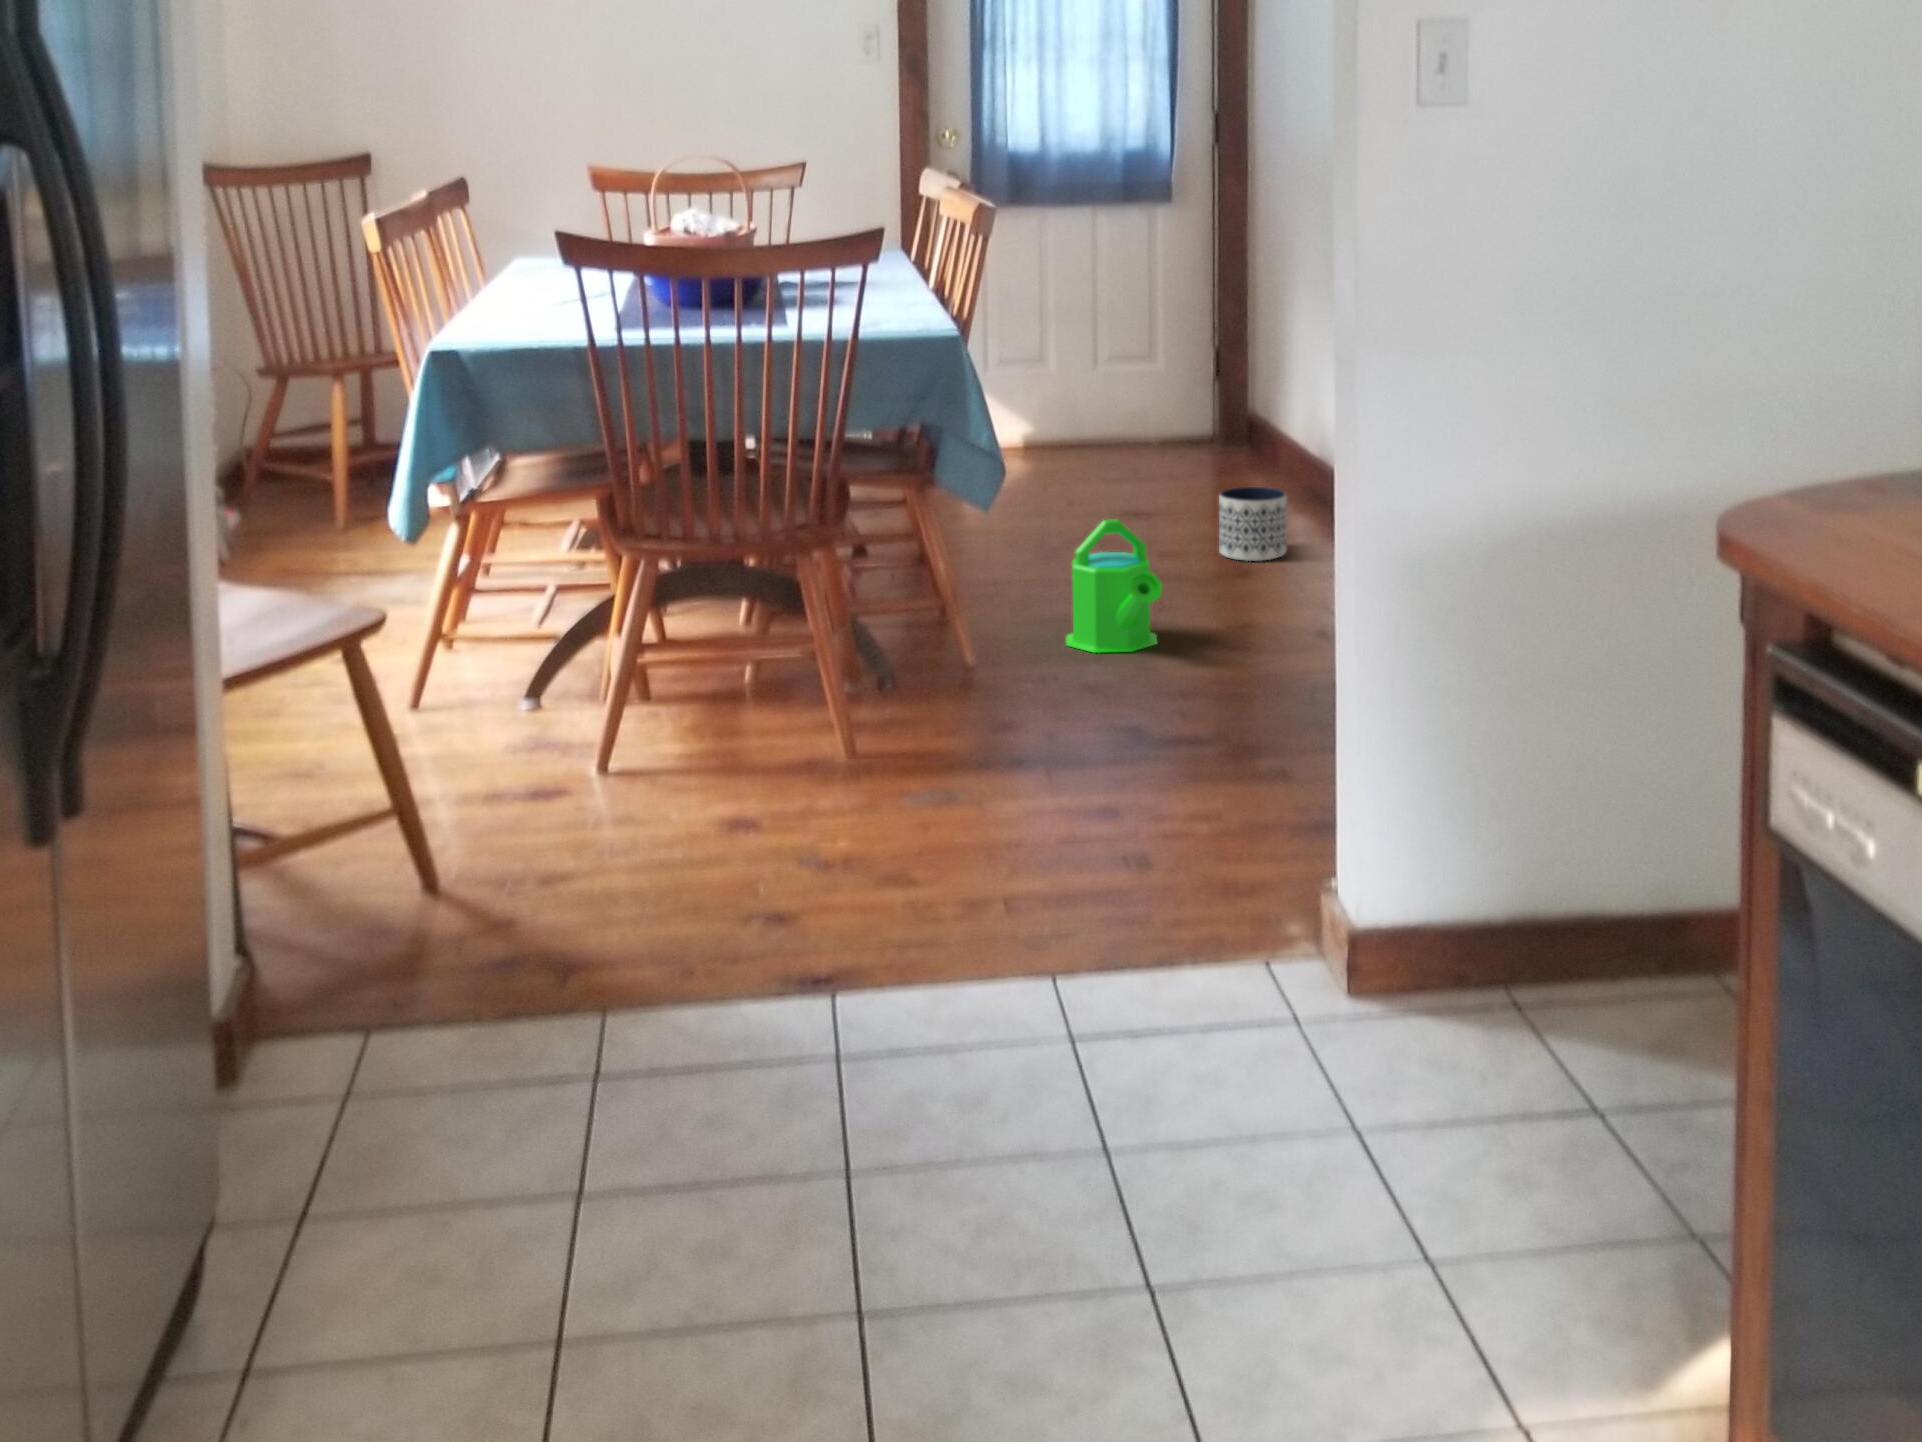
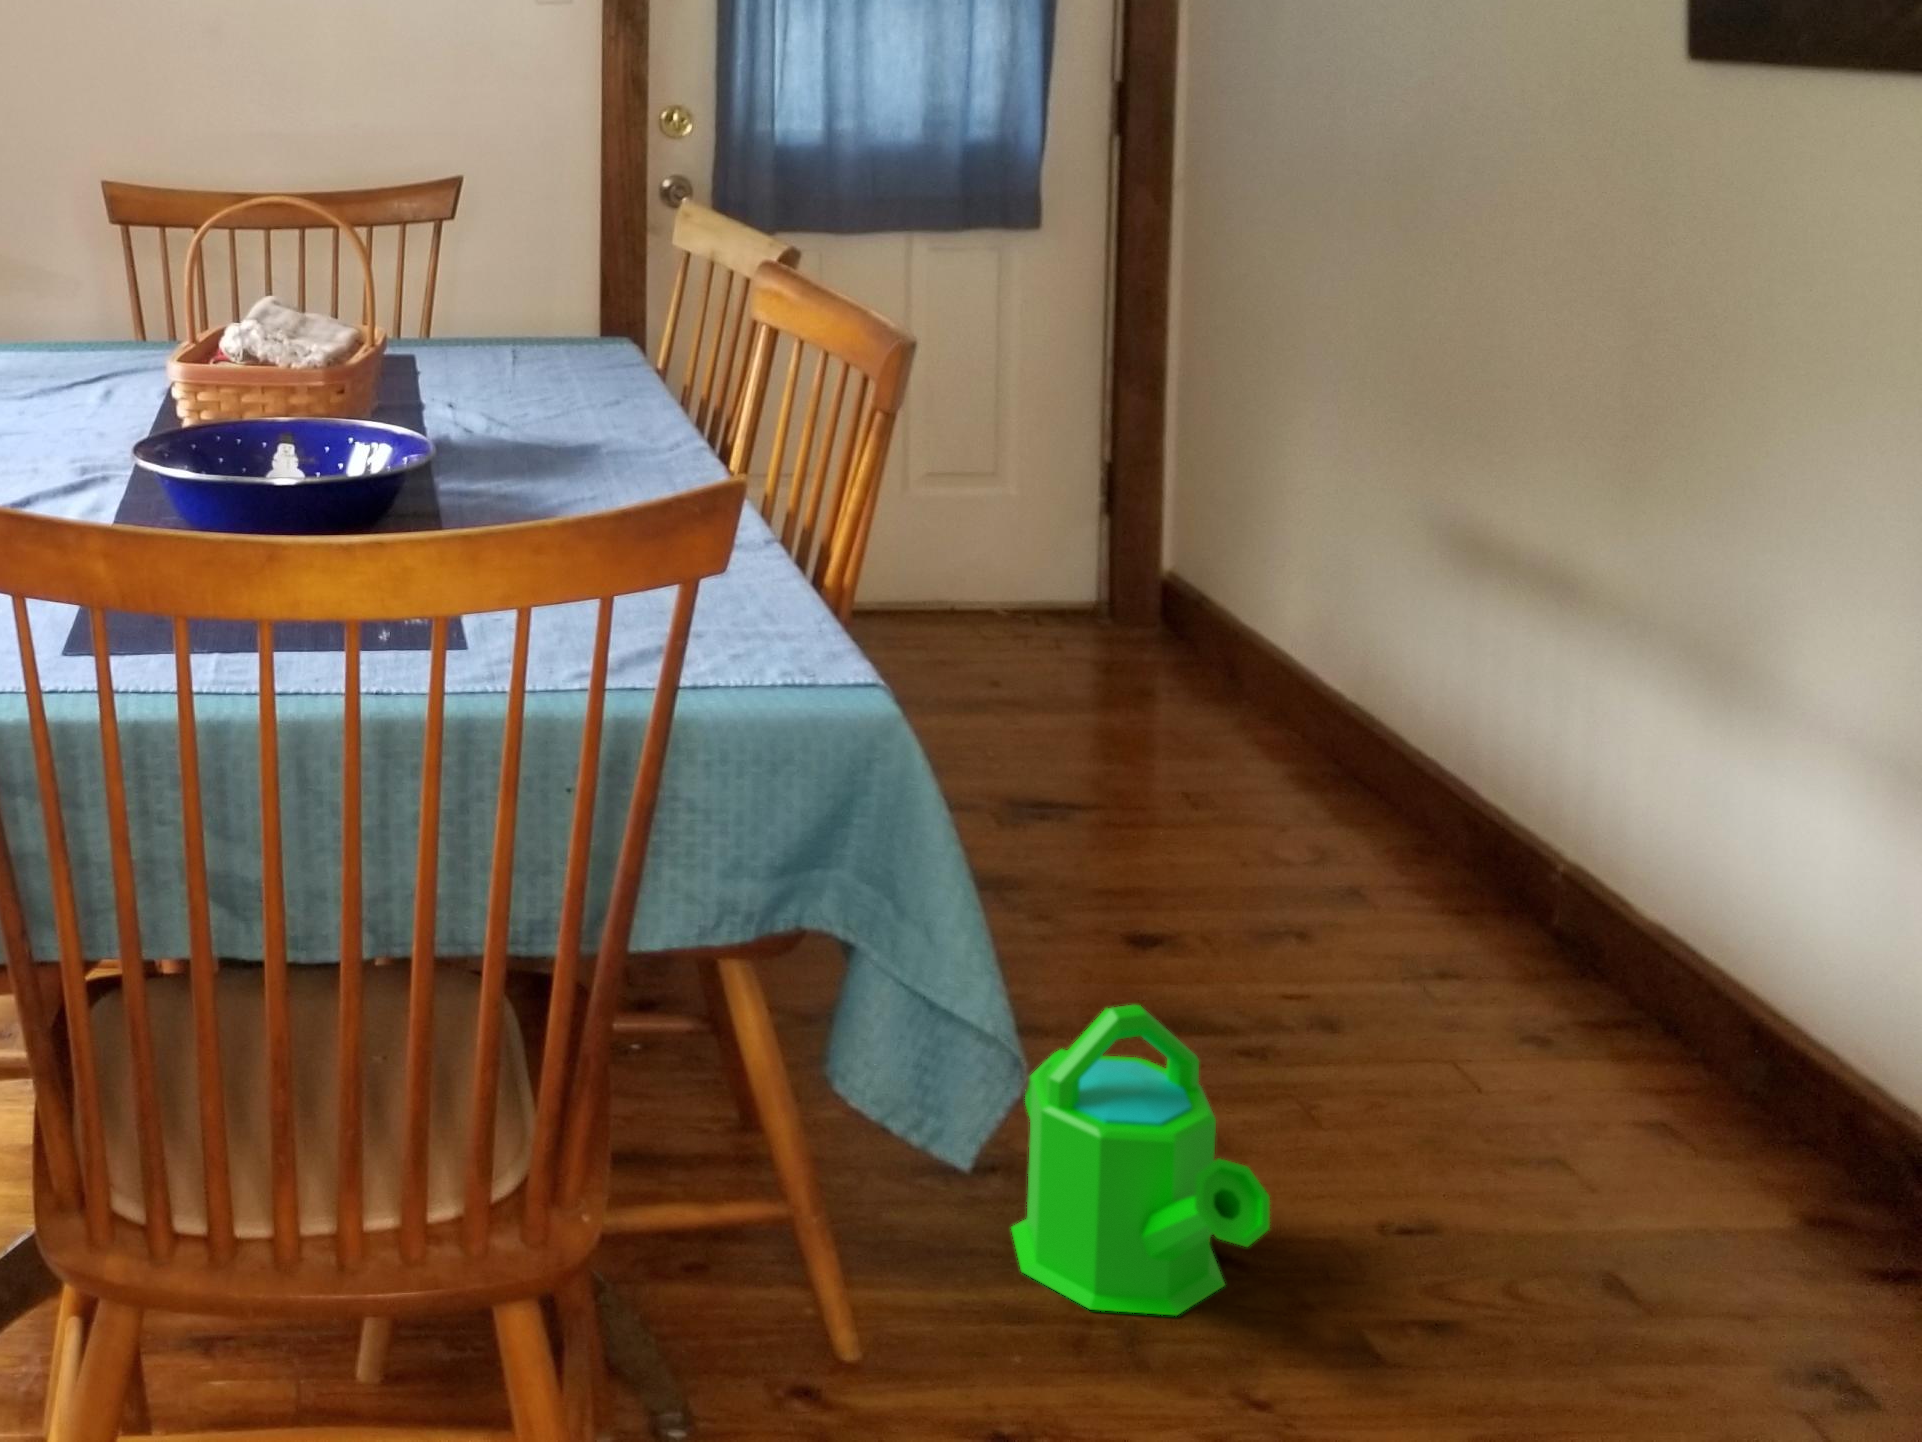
planter: present [1219,487,1287,561] -> none [1232,815,1377,975]

